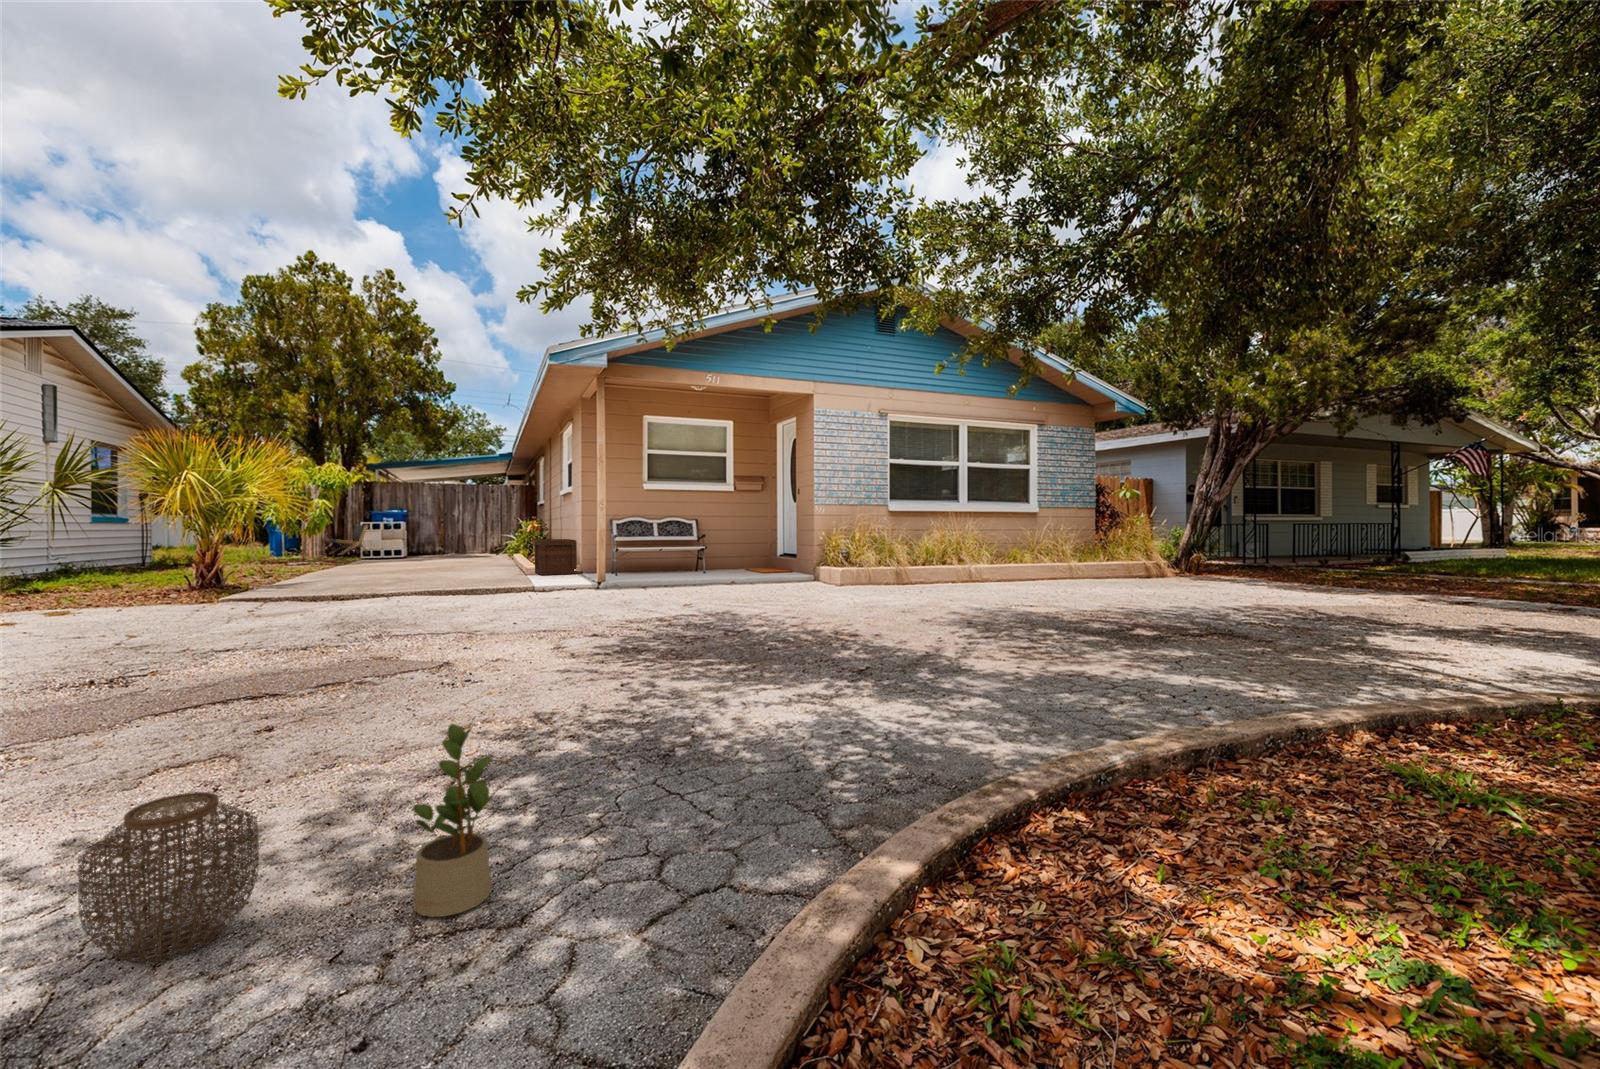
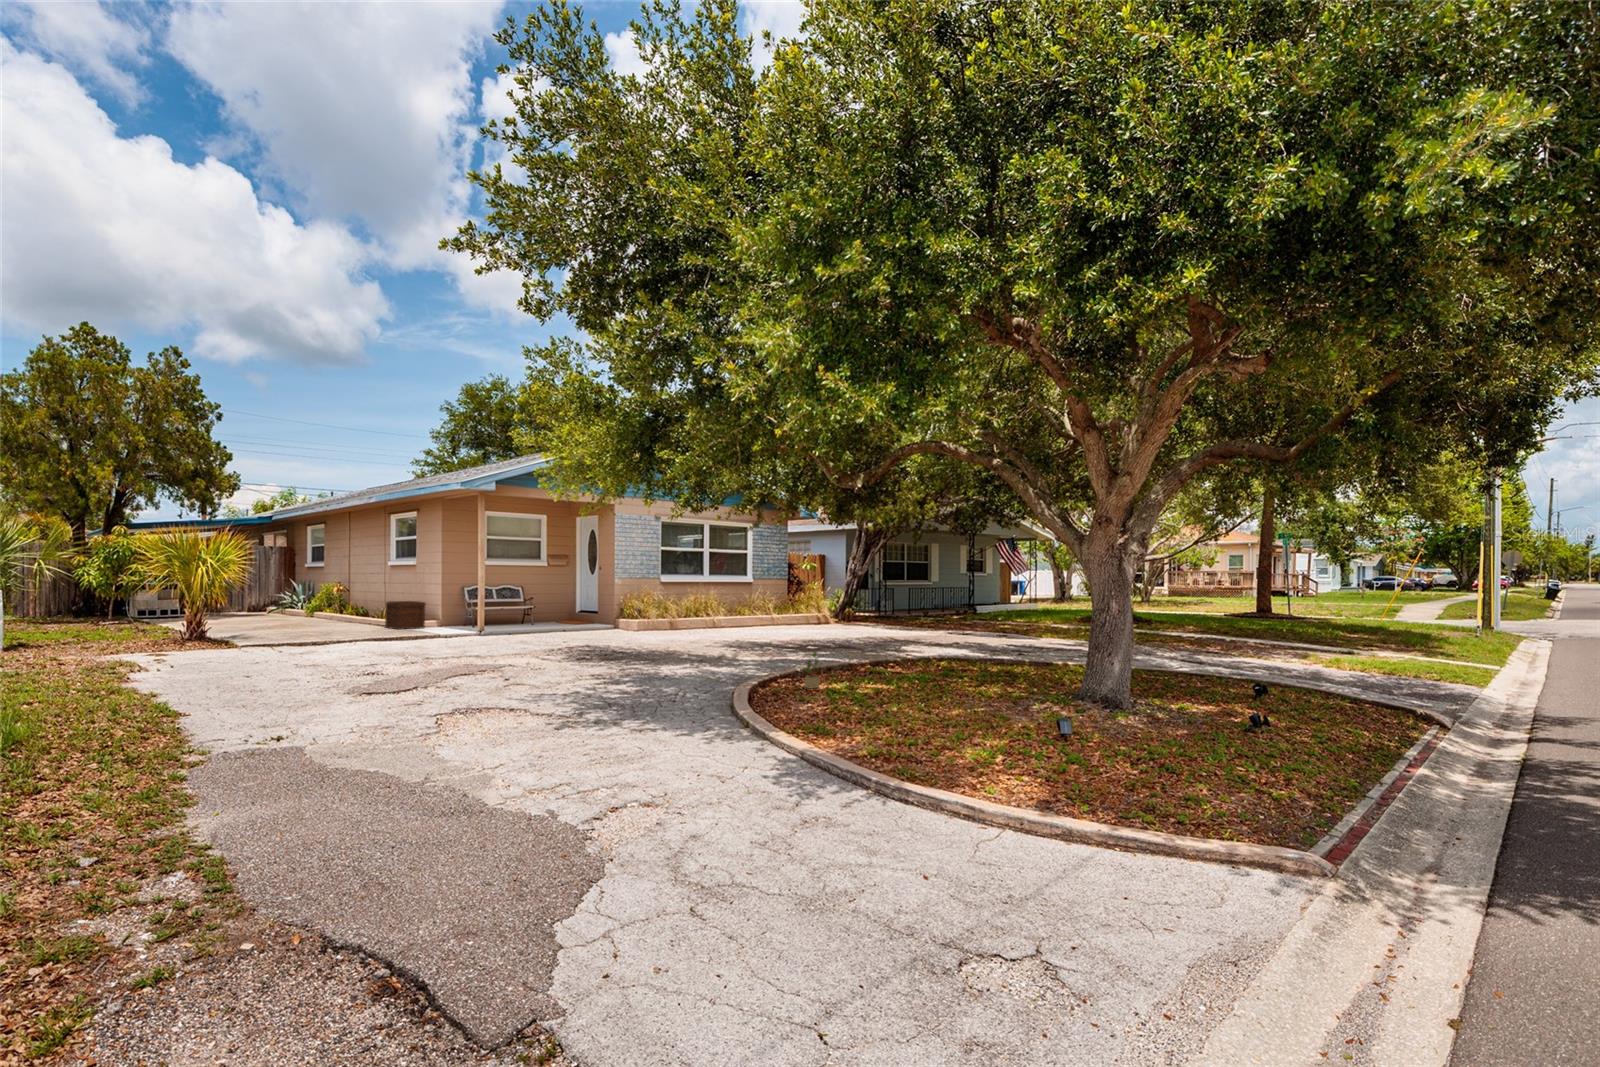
lounge chair: present [328,525,368,555] -> none [71,584,121,615]
potted plant: present [413,724,495,917] -> present [804,651,819,688]
woven basket: present [78,792,259,963] -> none [605,667,634,698]

